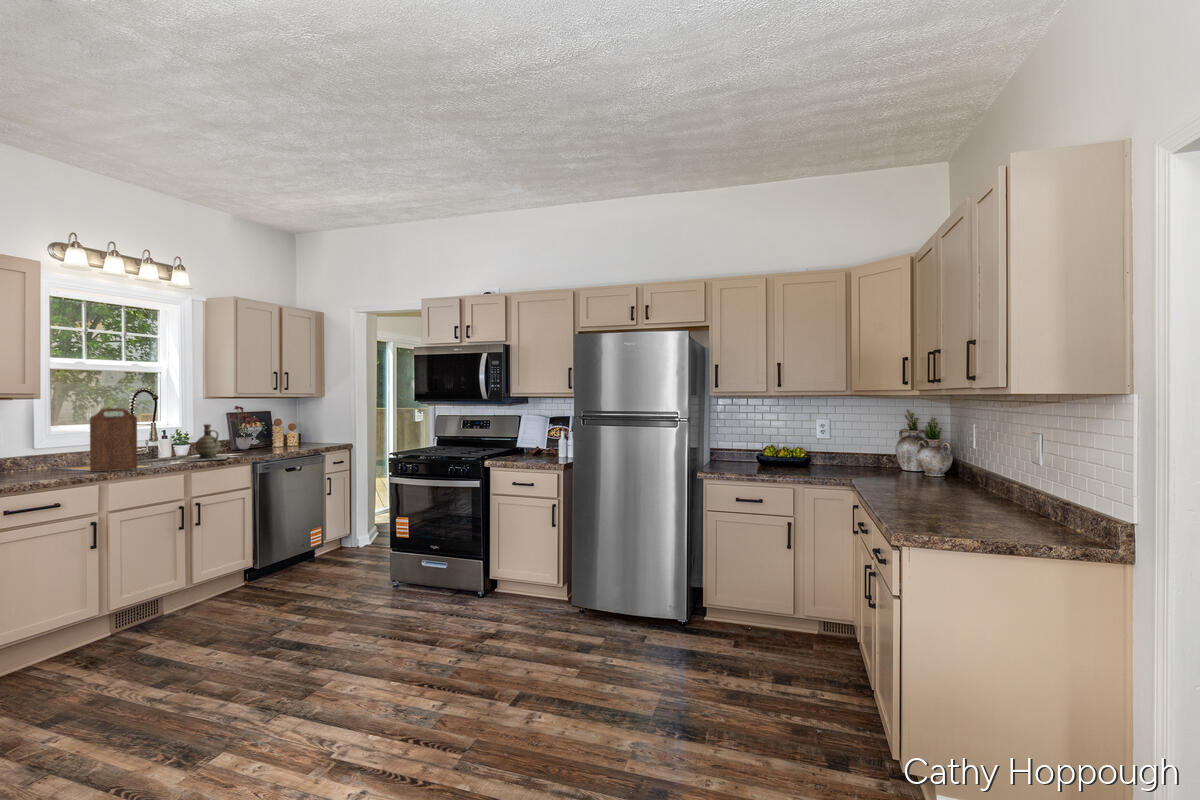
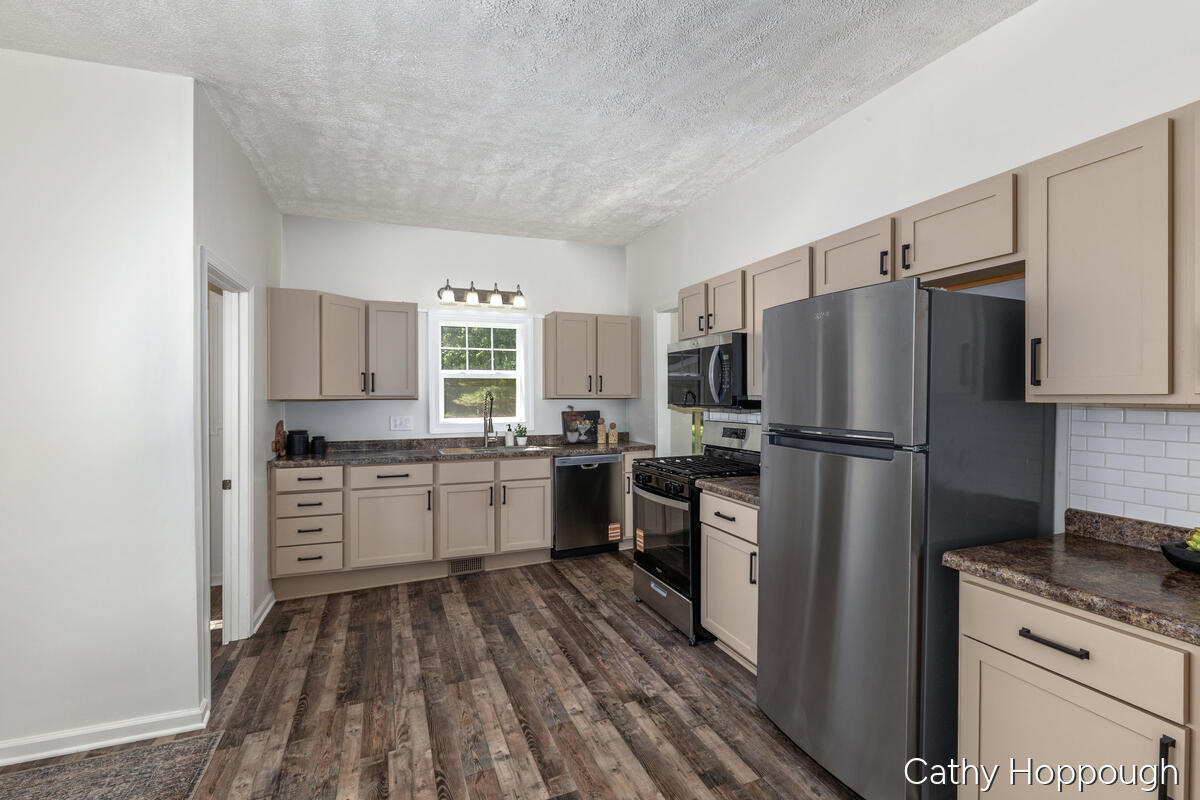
cutting board: present [90,408,137,472] -> none [438,409,463,455]
ceramic jug: present [181,424,229,462] -> none [501,422,543,452]

